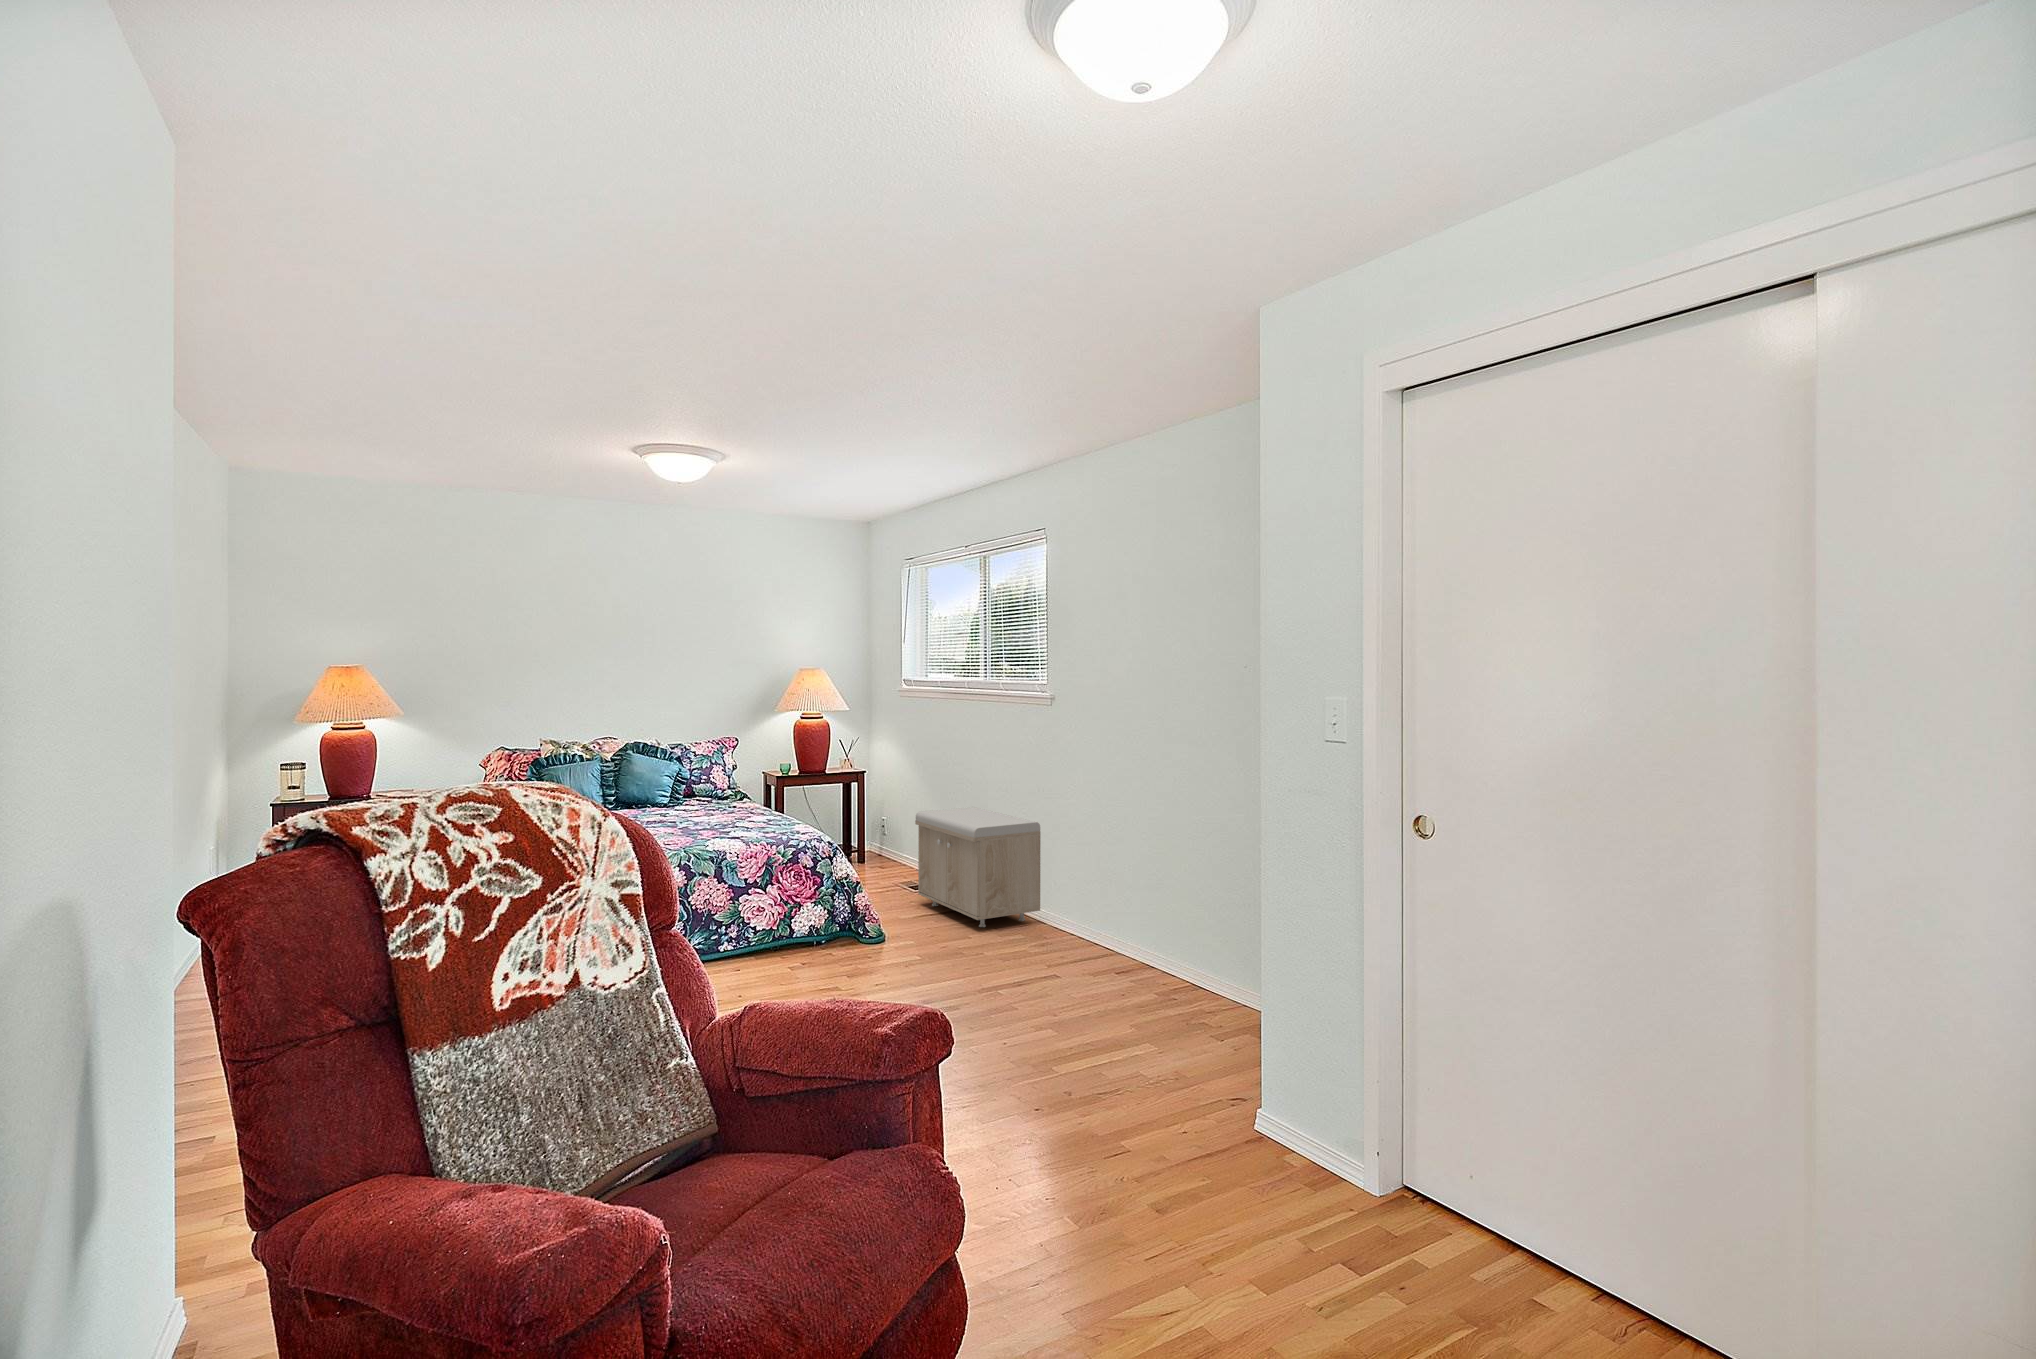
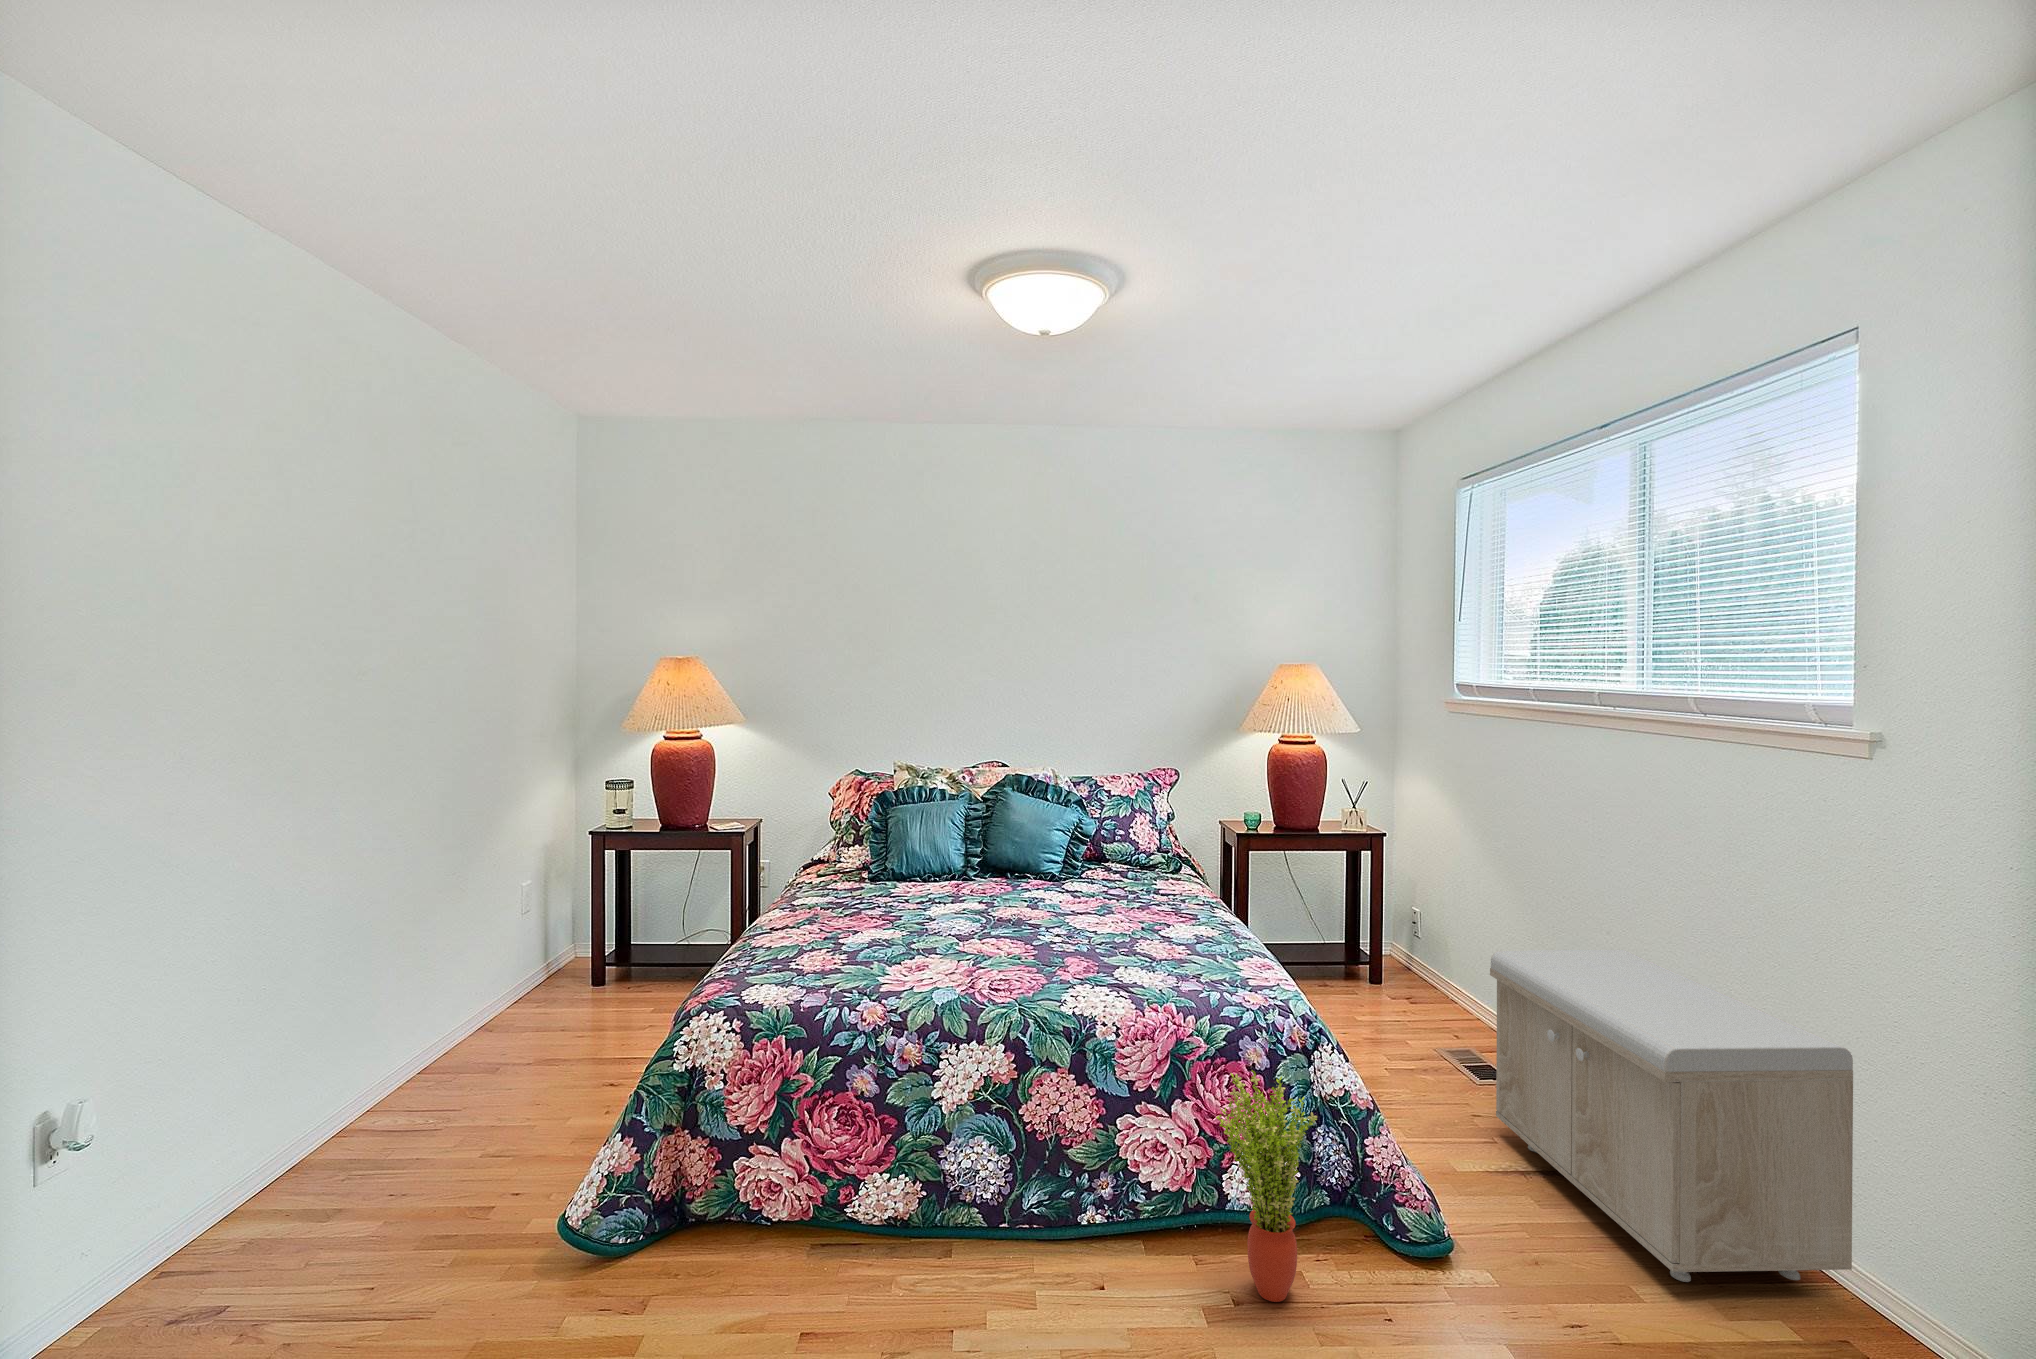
potted plant: none [793,856,838,957] -> present [1216,1070,1317,1302]

